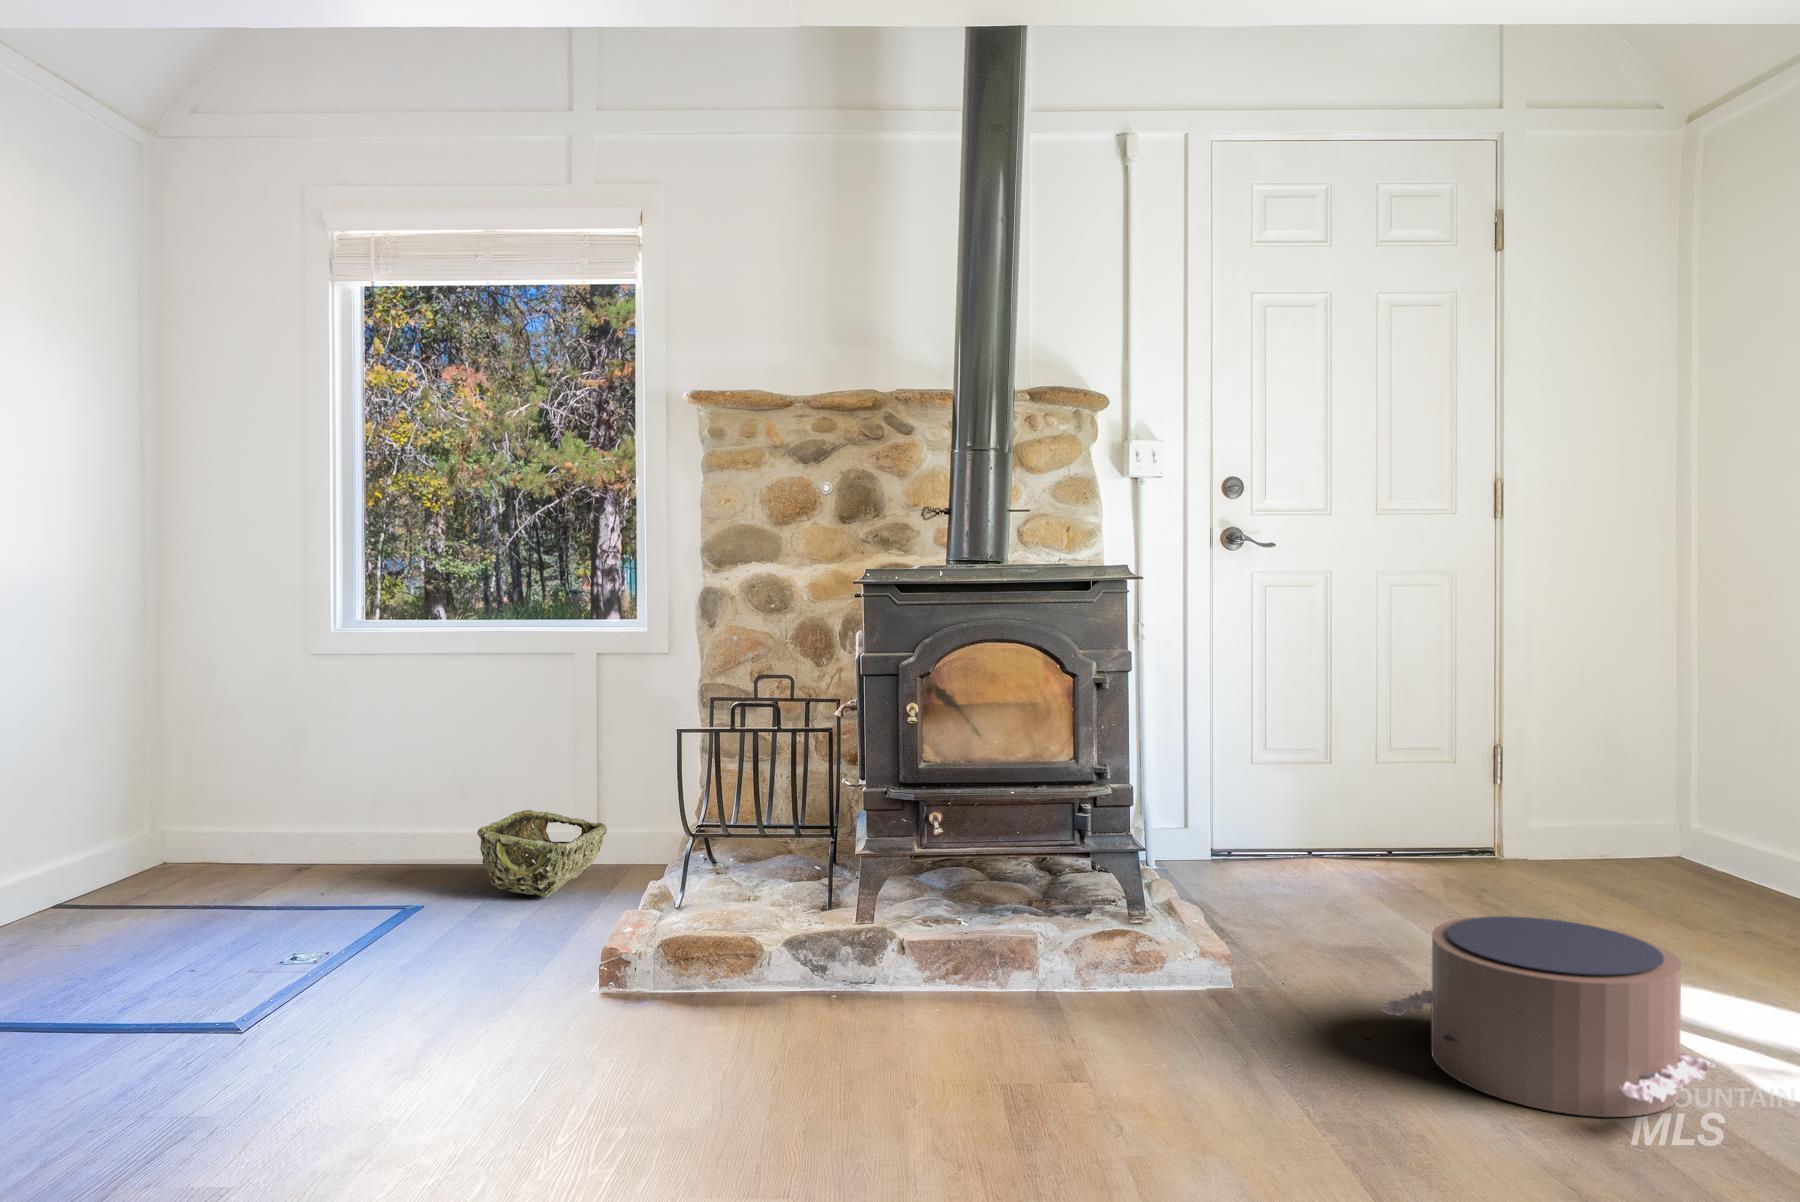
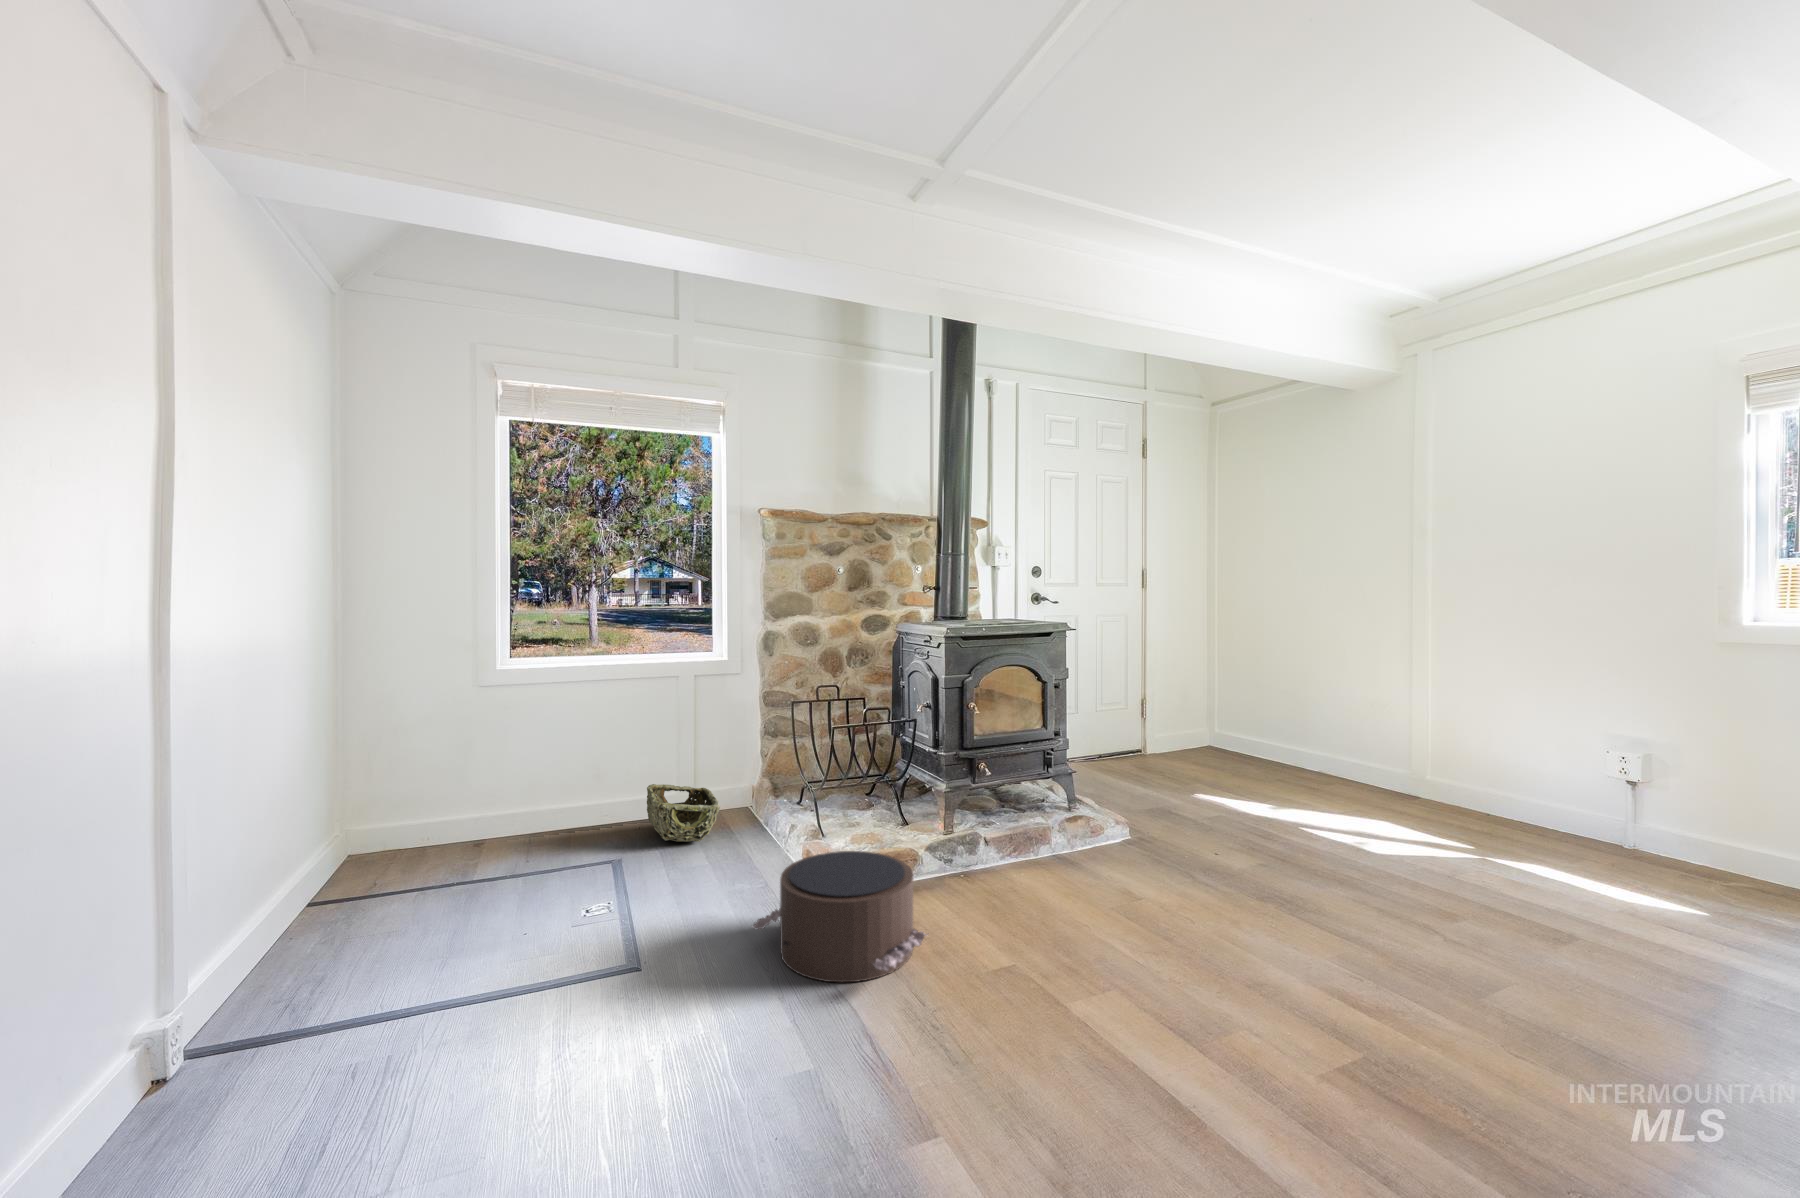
pouf: present [1382,916,1715,1117] -> present [752,851,927,983]

